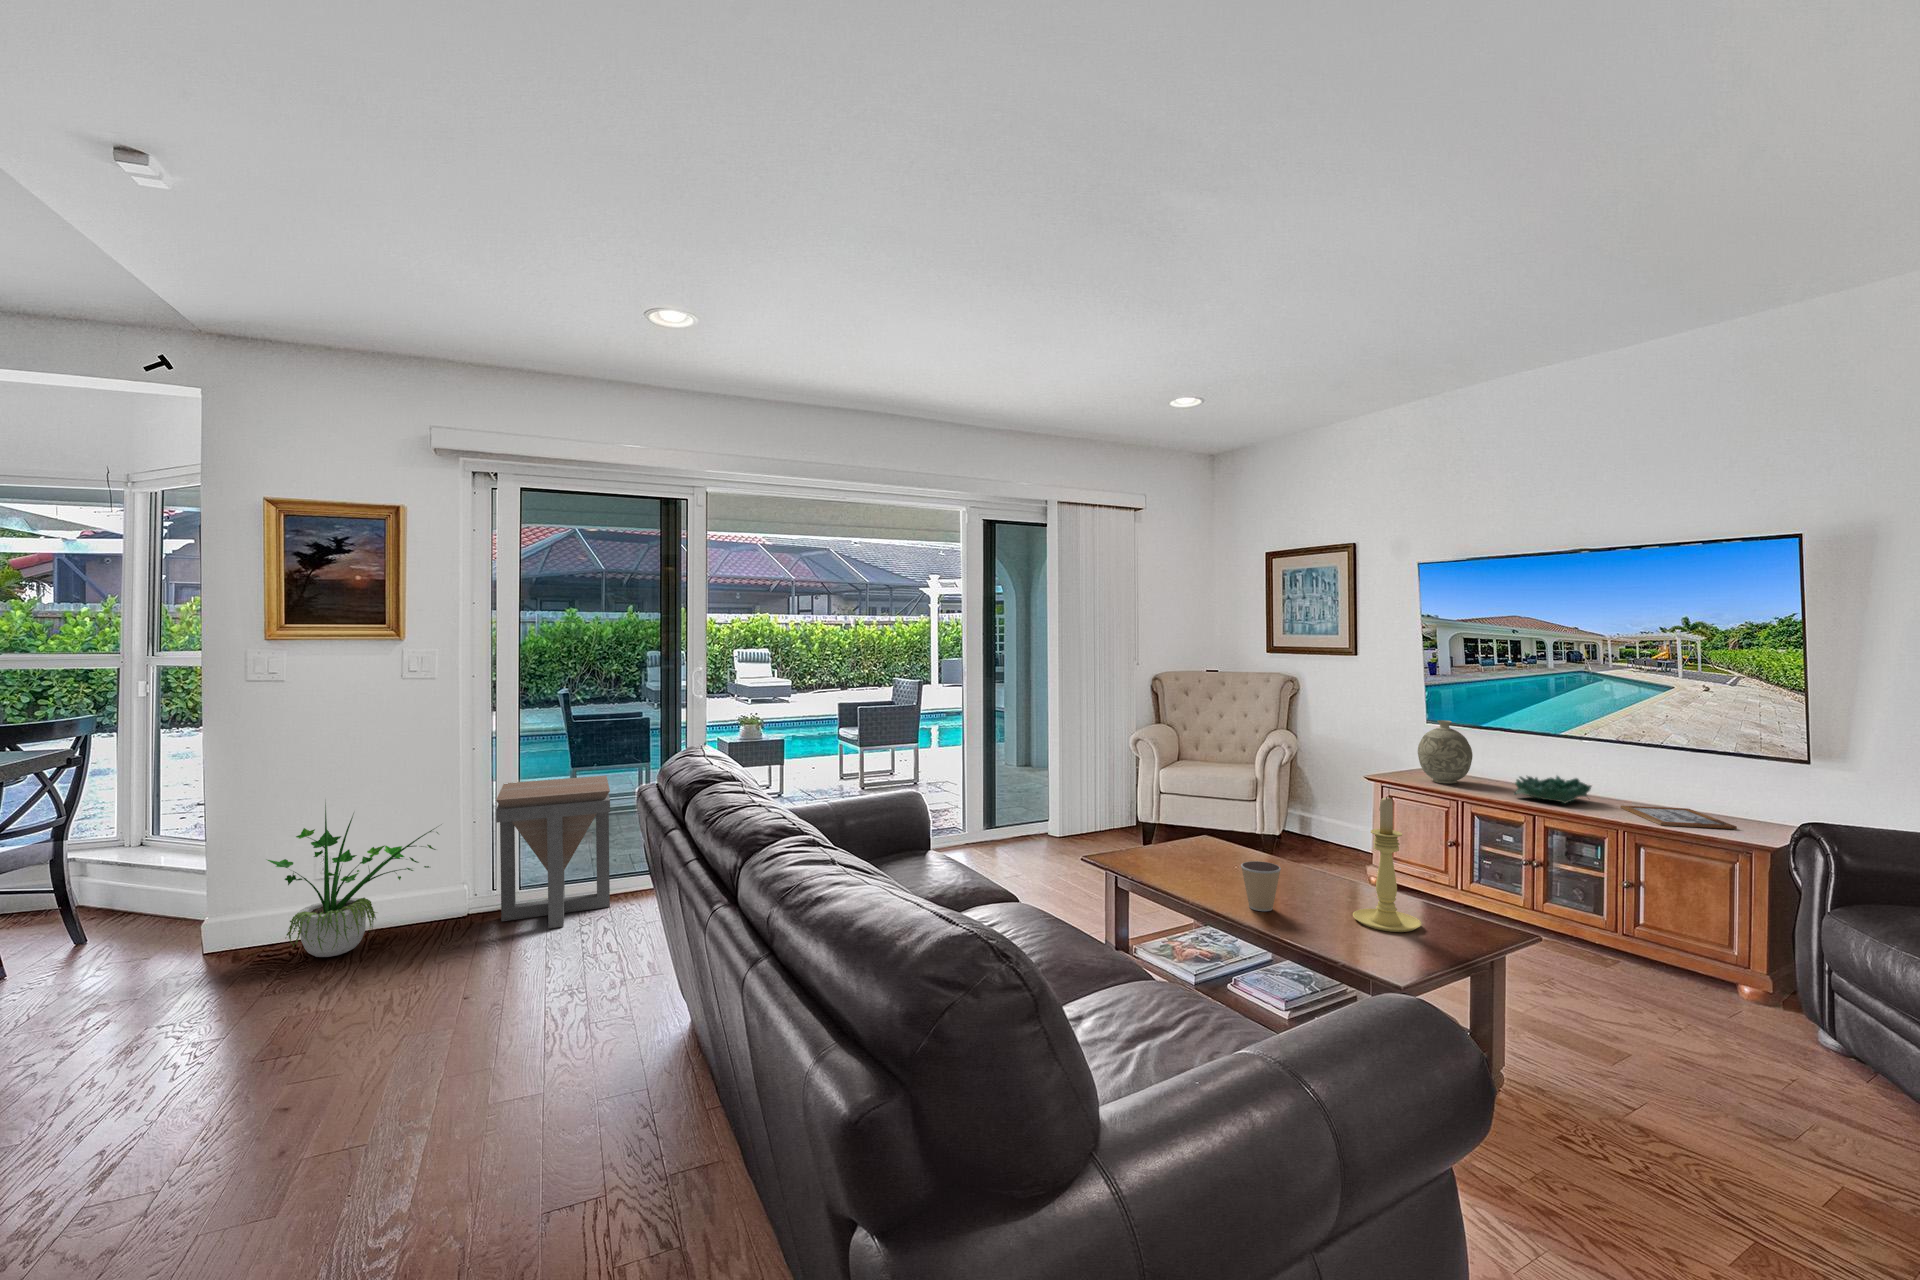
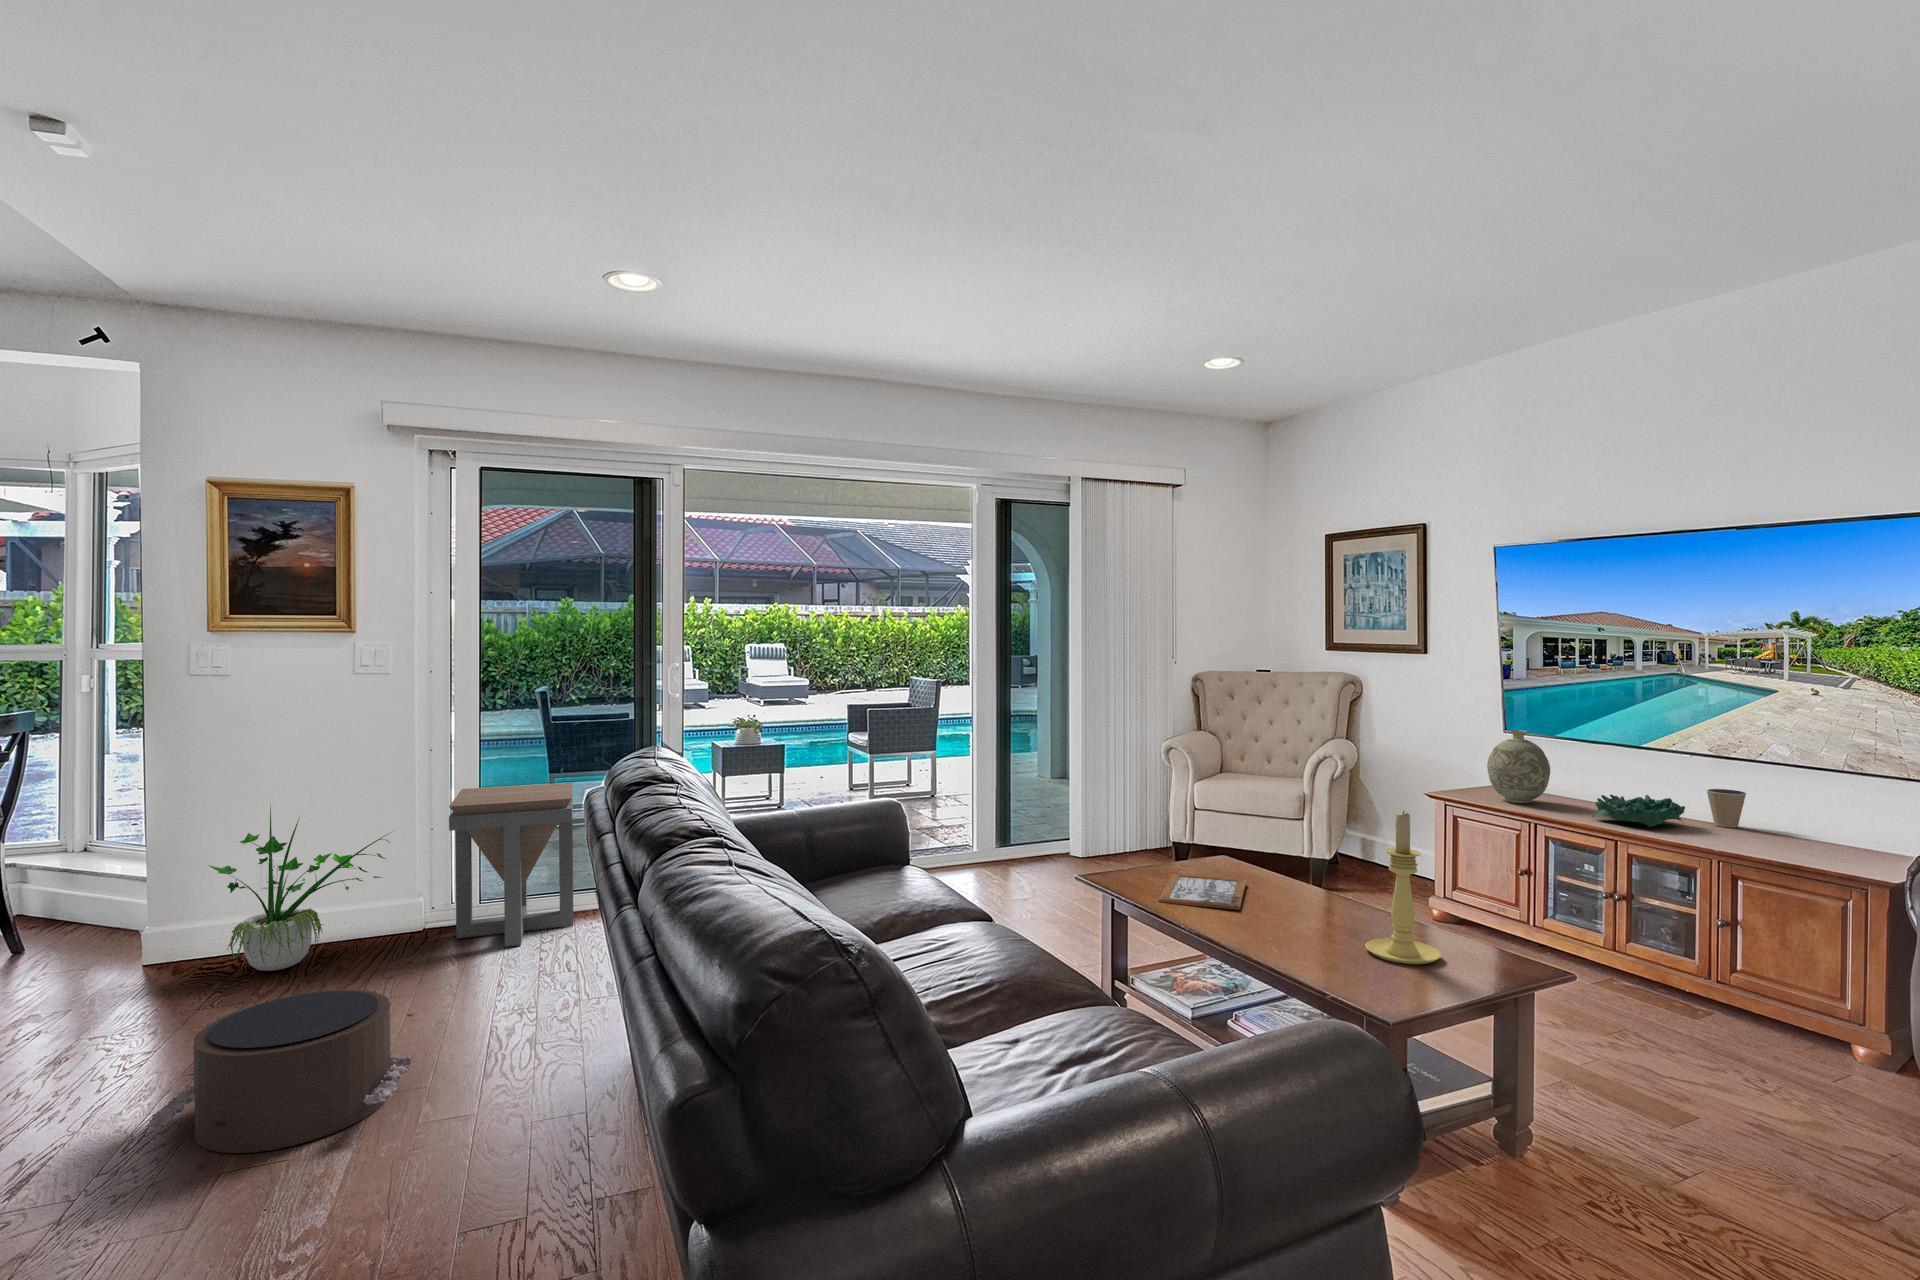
picture frame: present [1621,806,1737,829] -> present [1159,874,1246,910]
coffee cup: present [1241,861,1281,911] -> present [1707,789,1746,828]
pouf: none [225,977,480,1139] -> present [146,990,413,1153]

